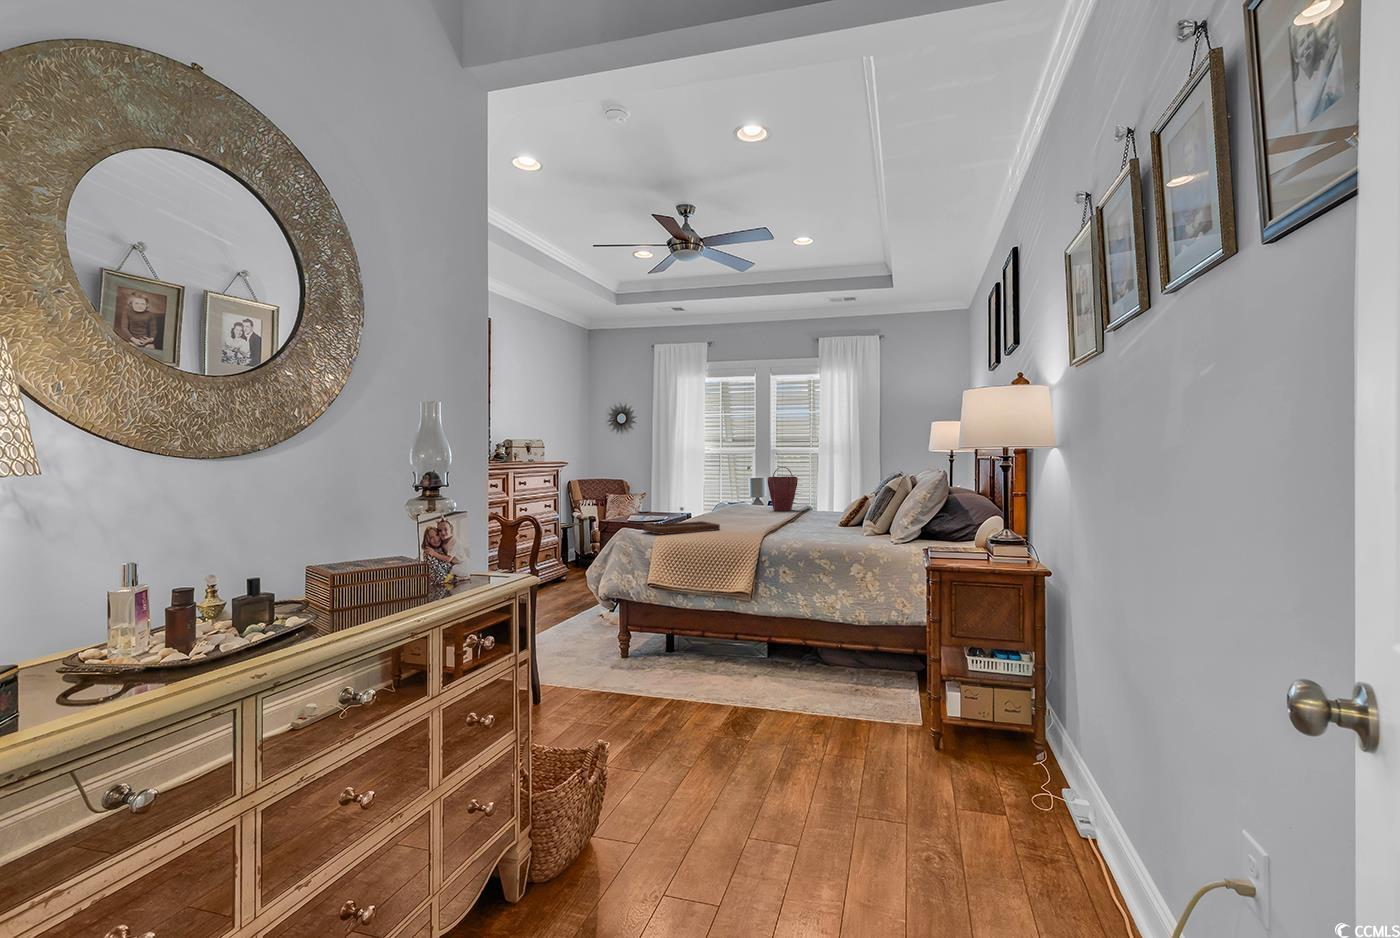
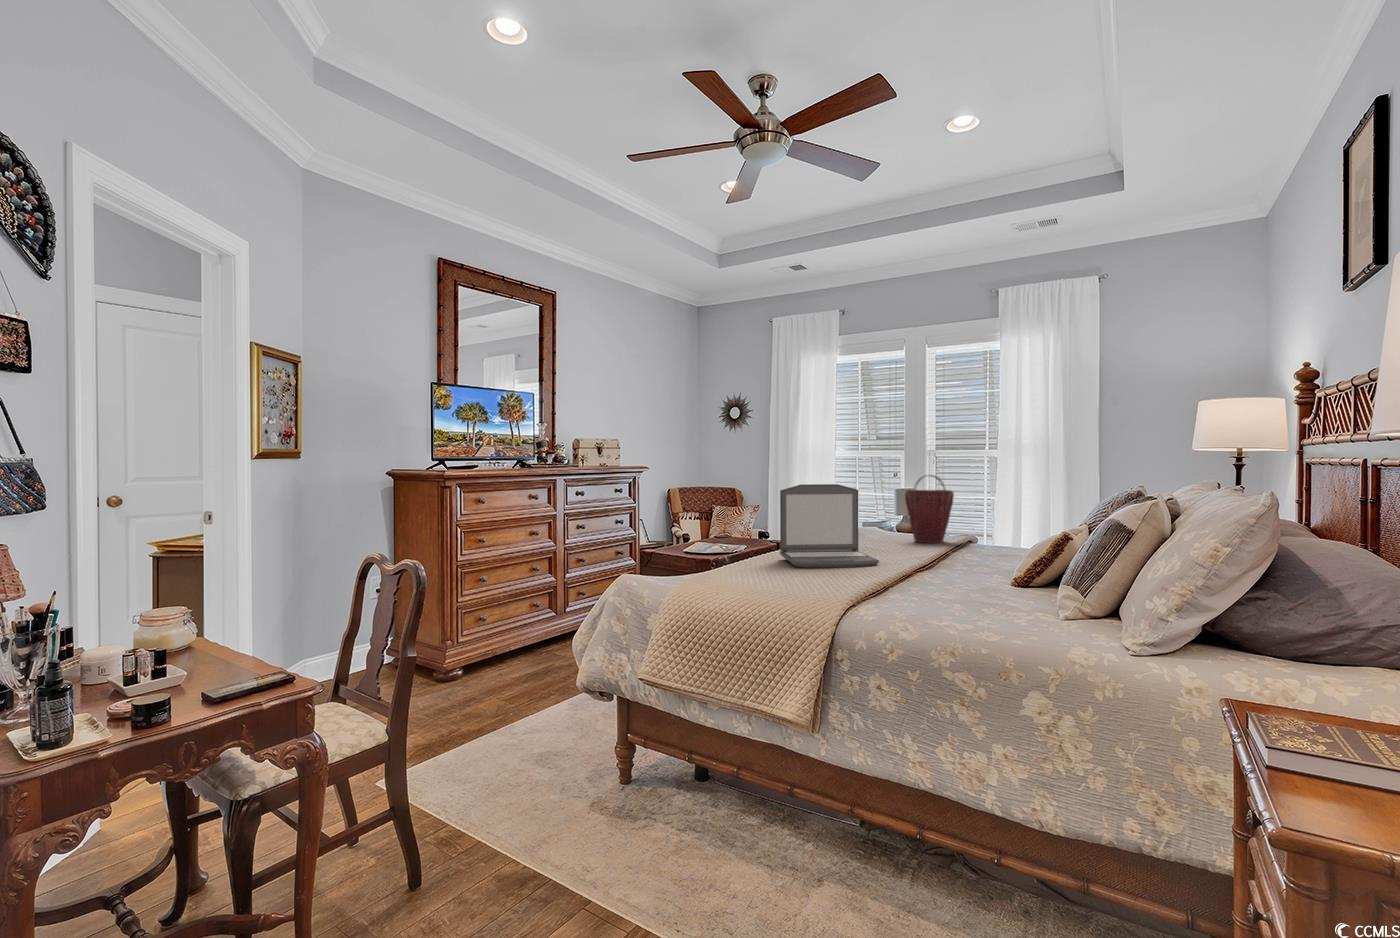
laptop: none [700,473,764,523] -> present [780,484,879,568]
tray: present [643,507,720,534] -> none [652,544,780,594]

